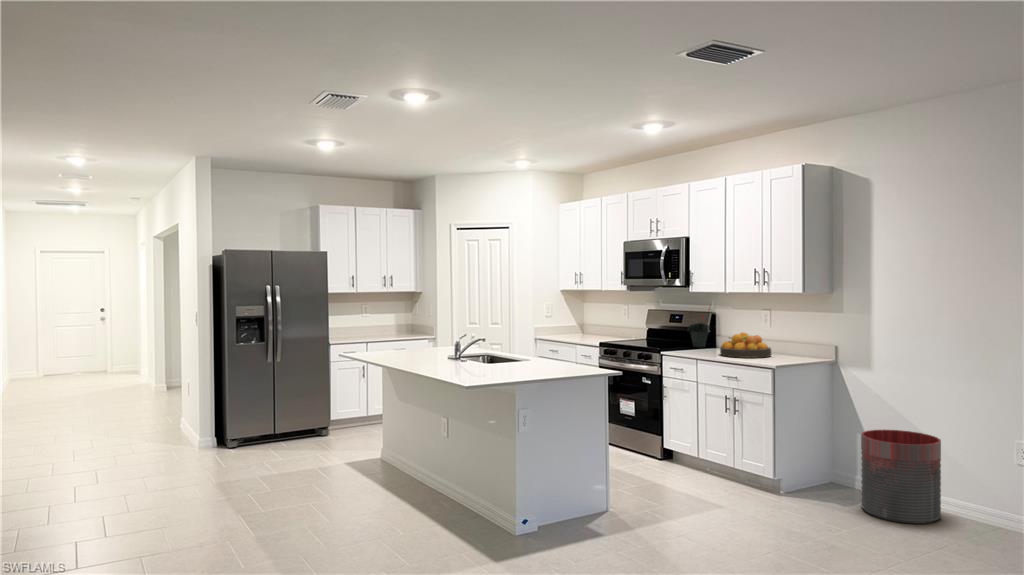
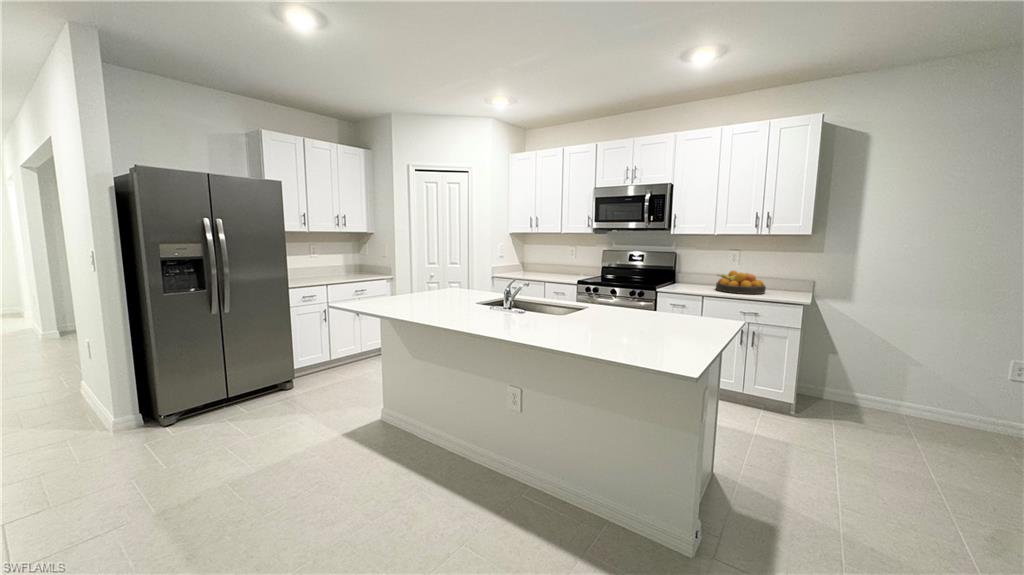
potted plant: present [687,323,710,347] -> none [658,245,683,283]
trash can: present [861,430,941,524] -> none [867,353,960,438]

